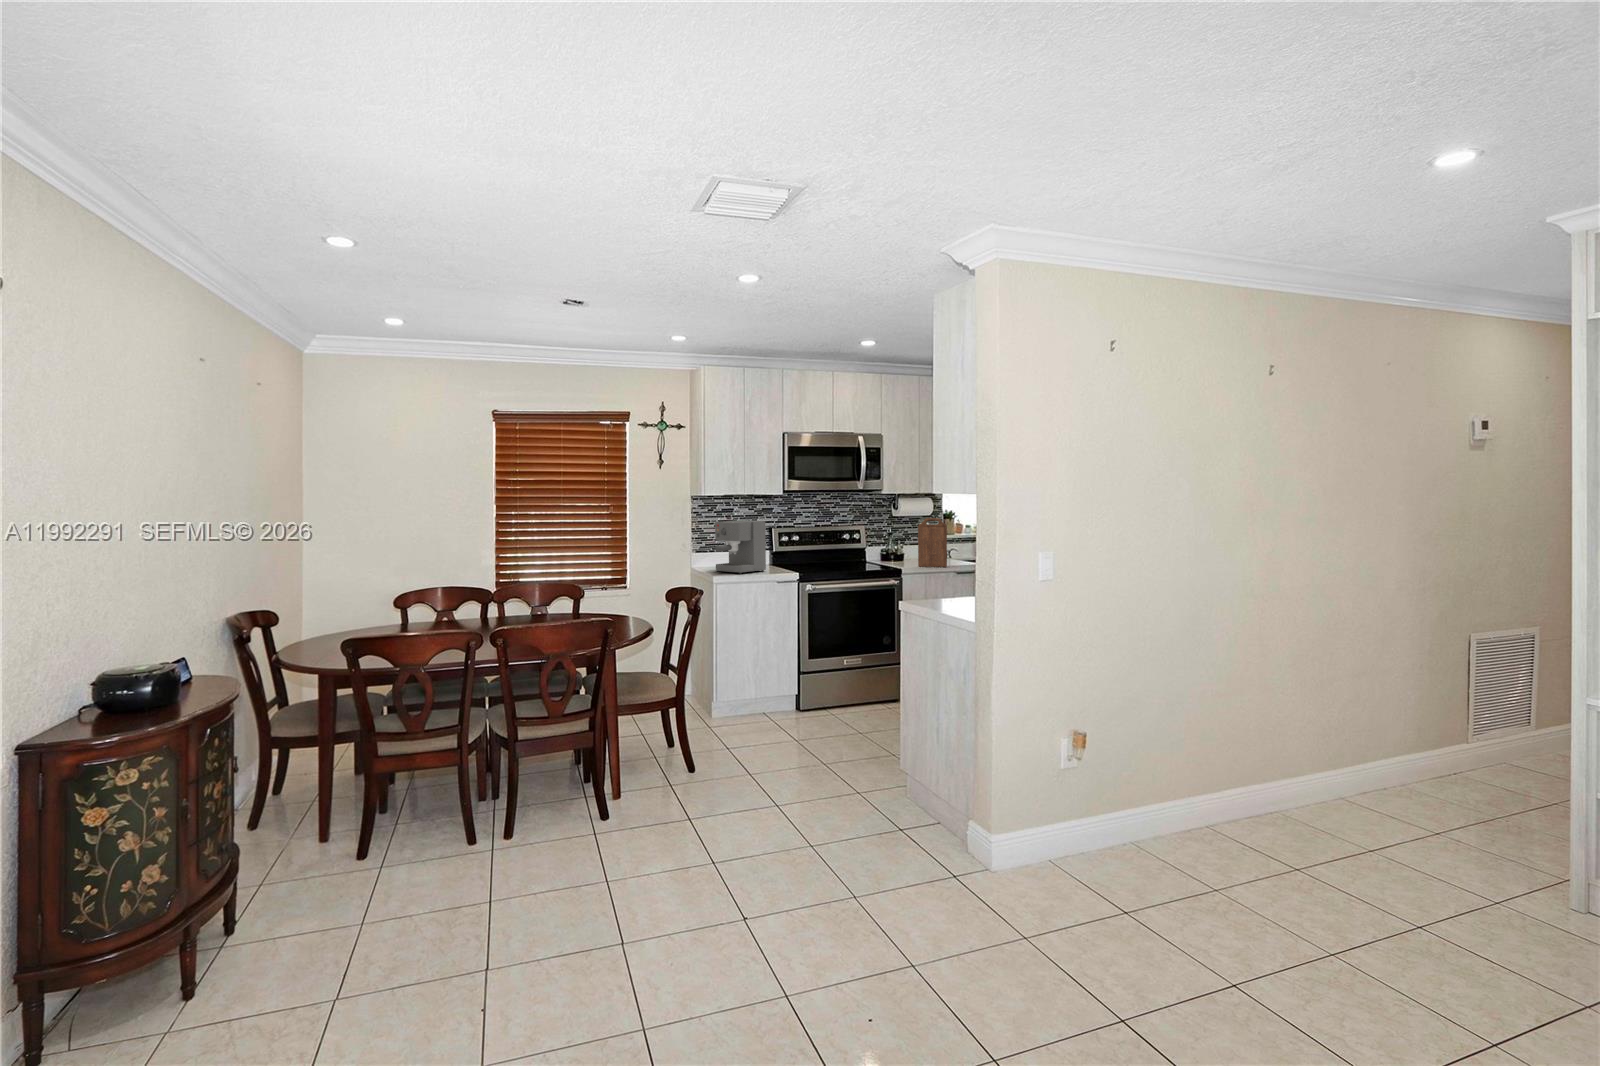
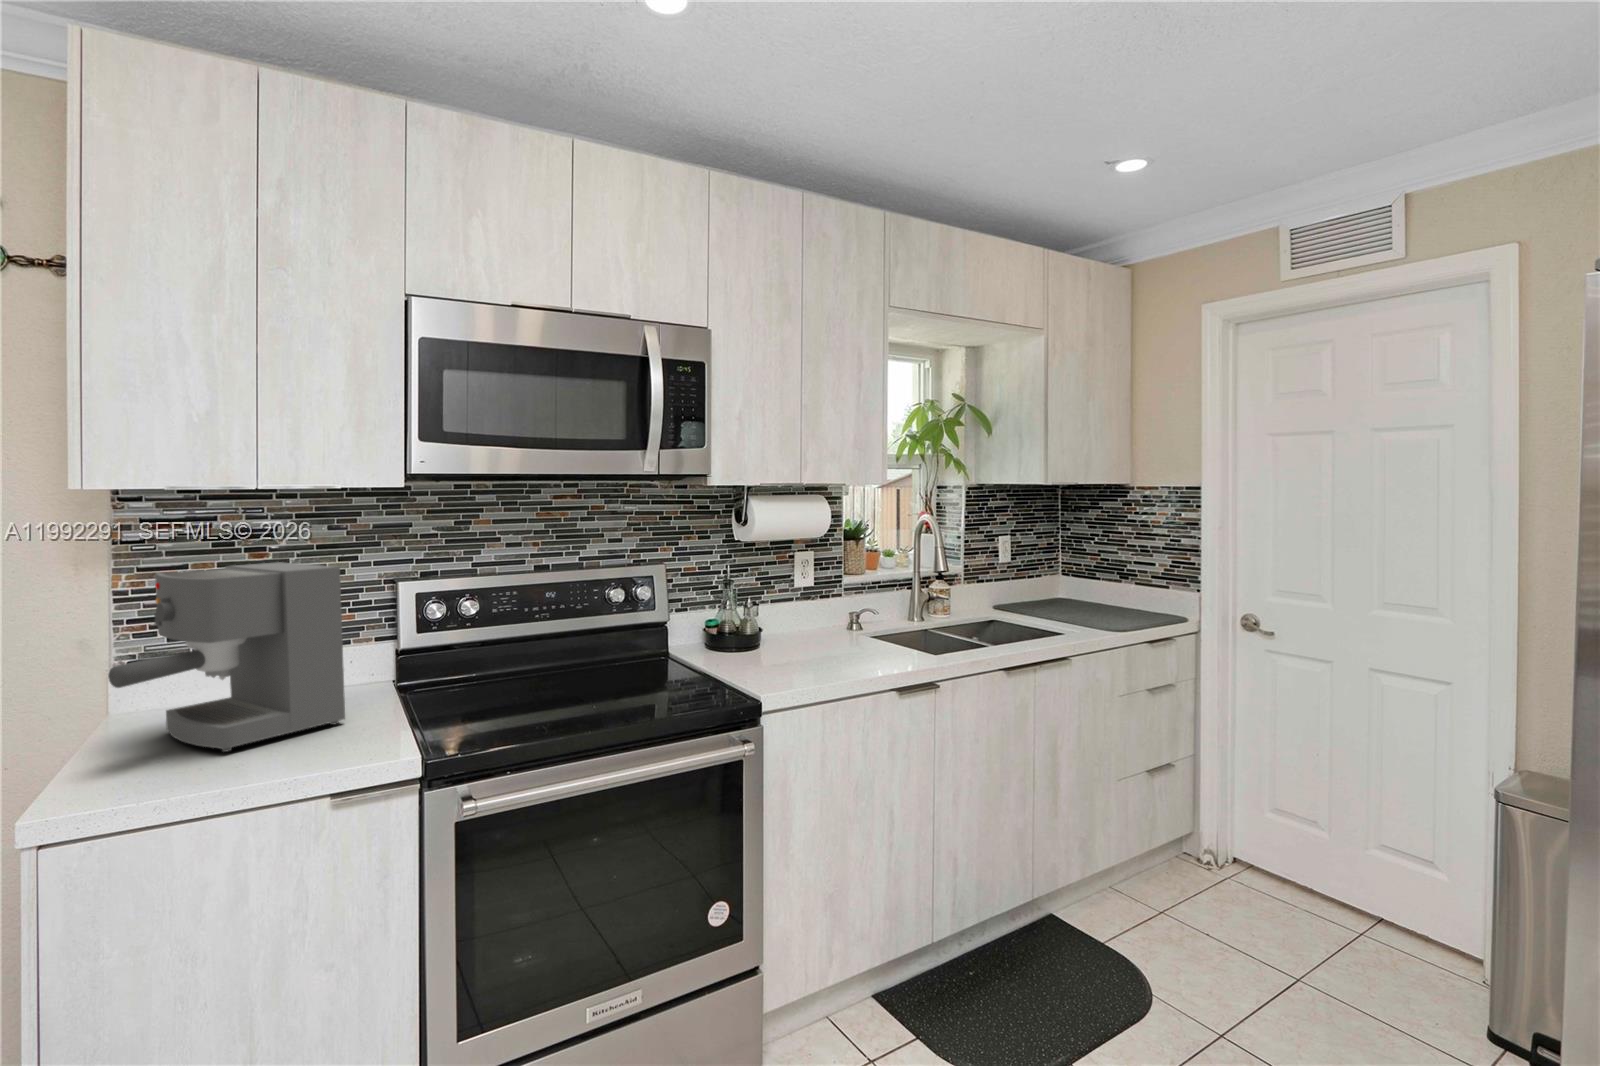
cutting board: present [918,518,947,567] -> none [801,547,872,670]

